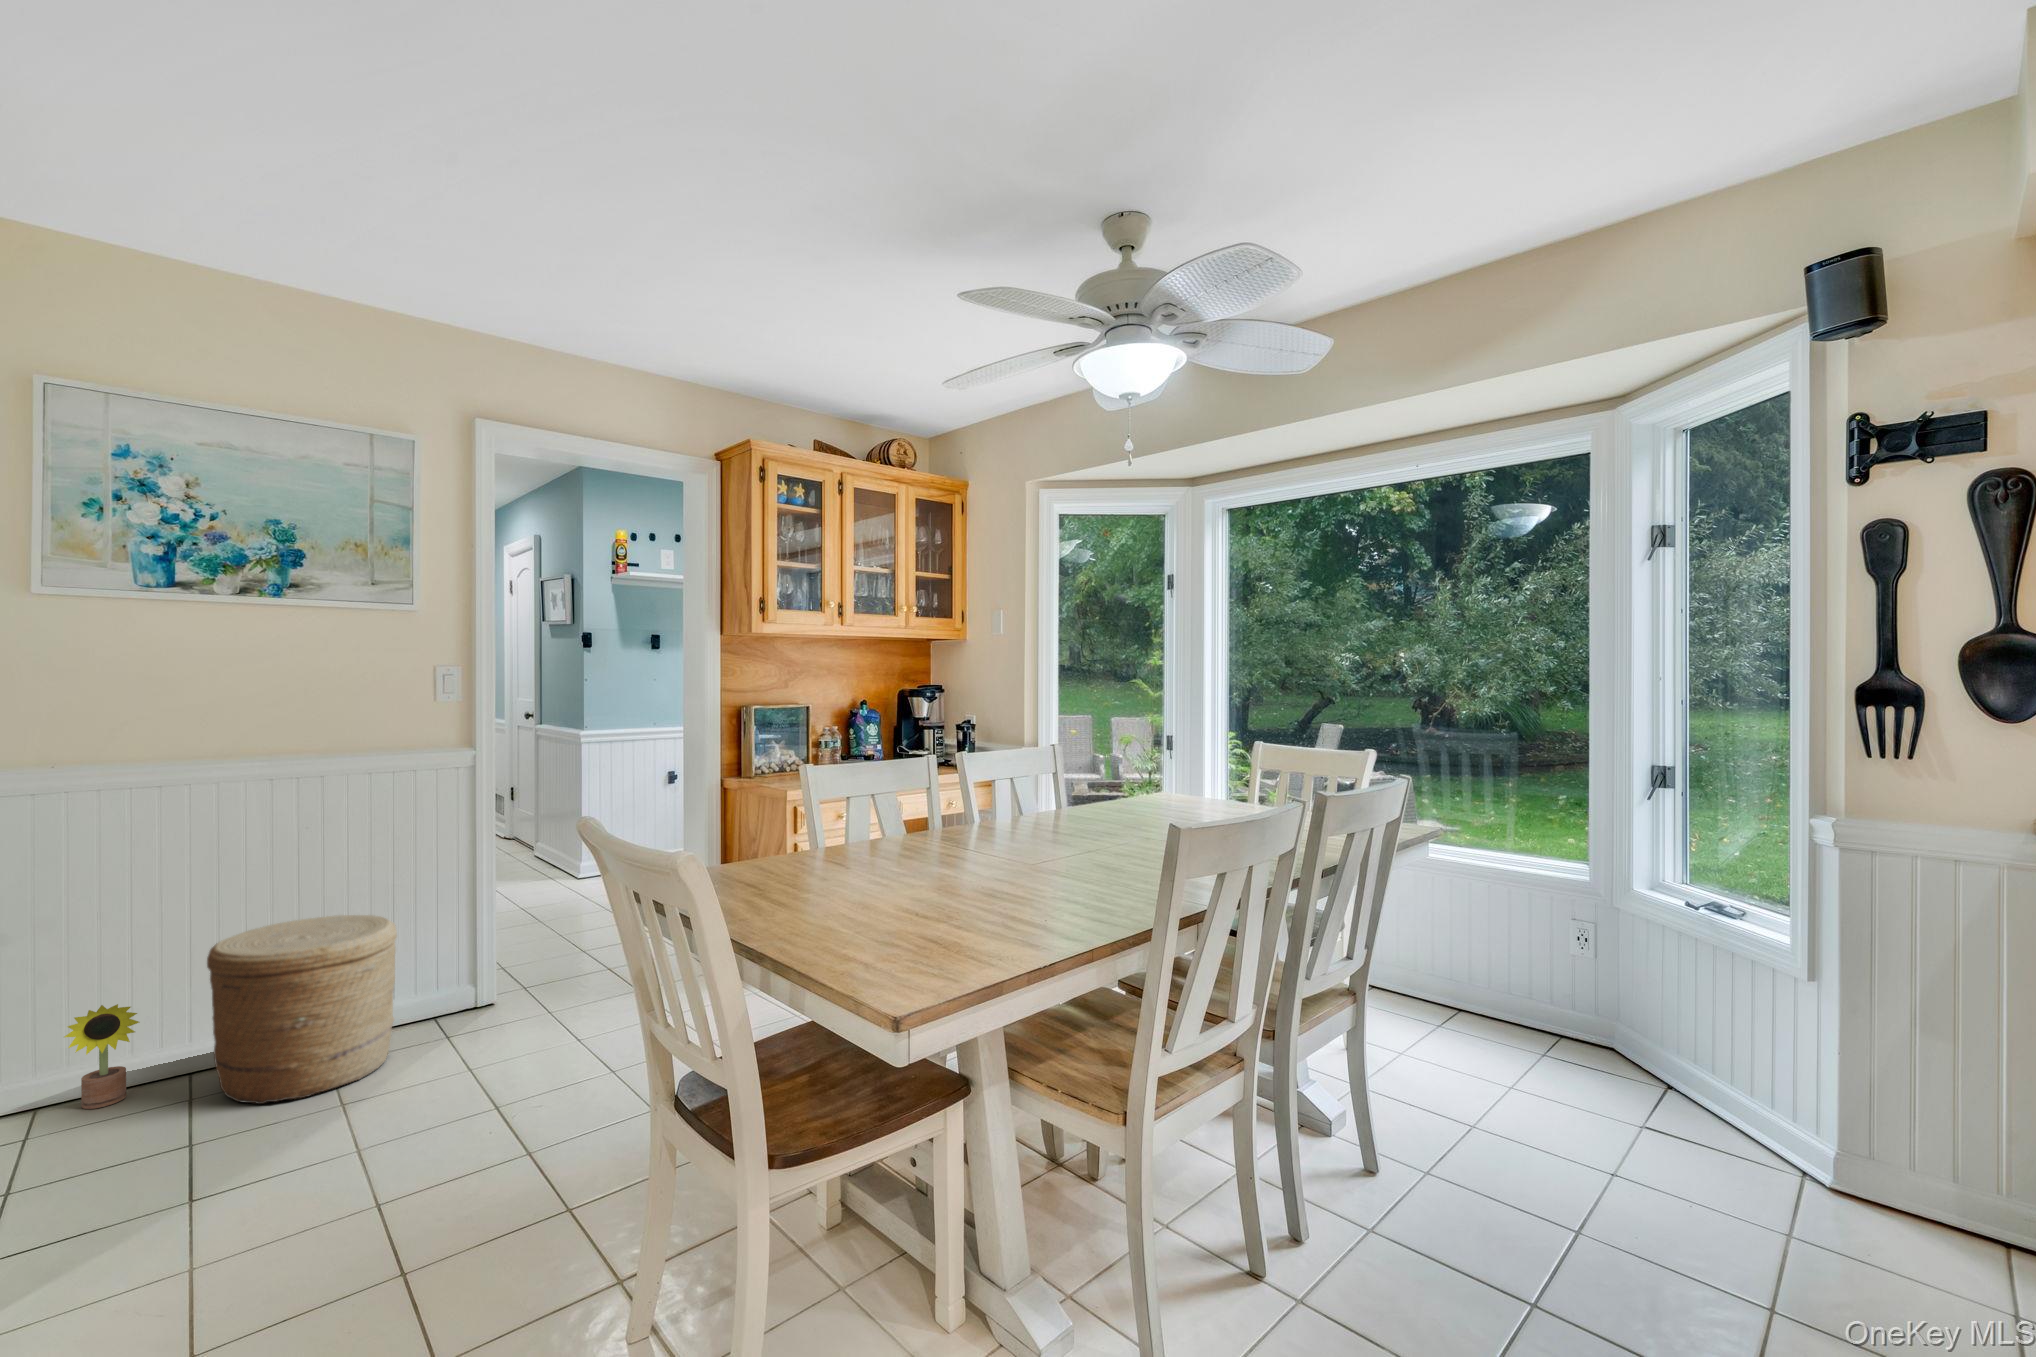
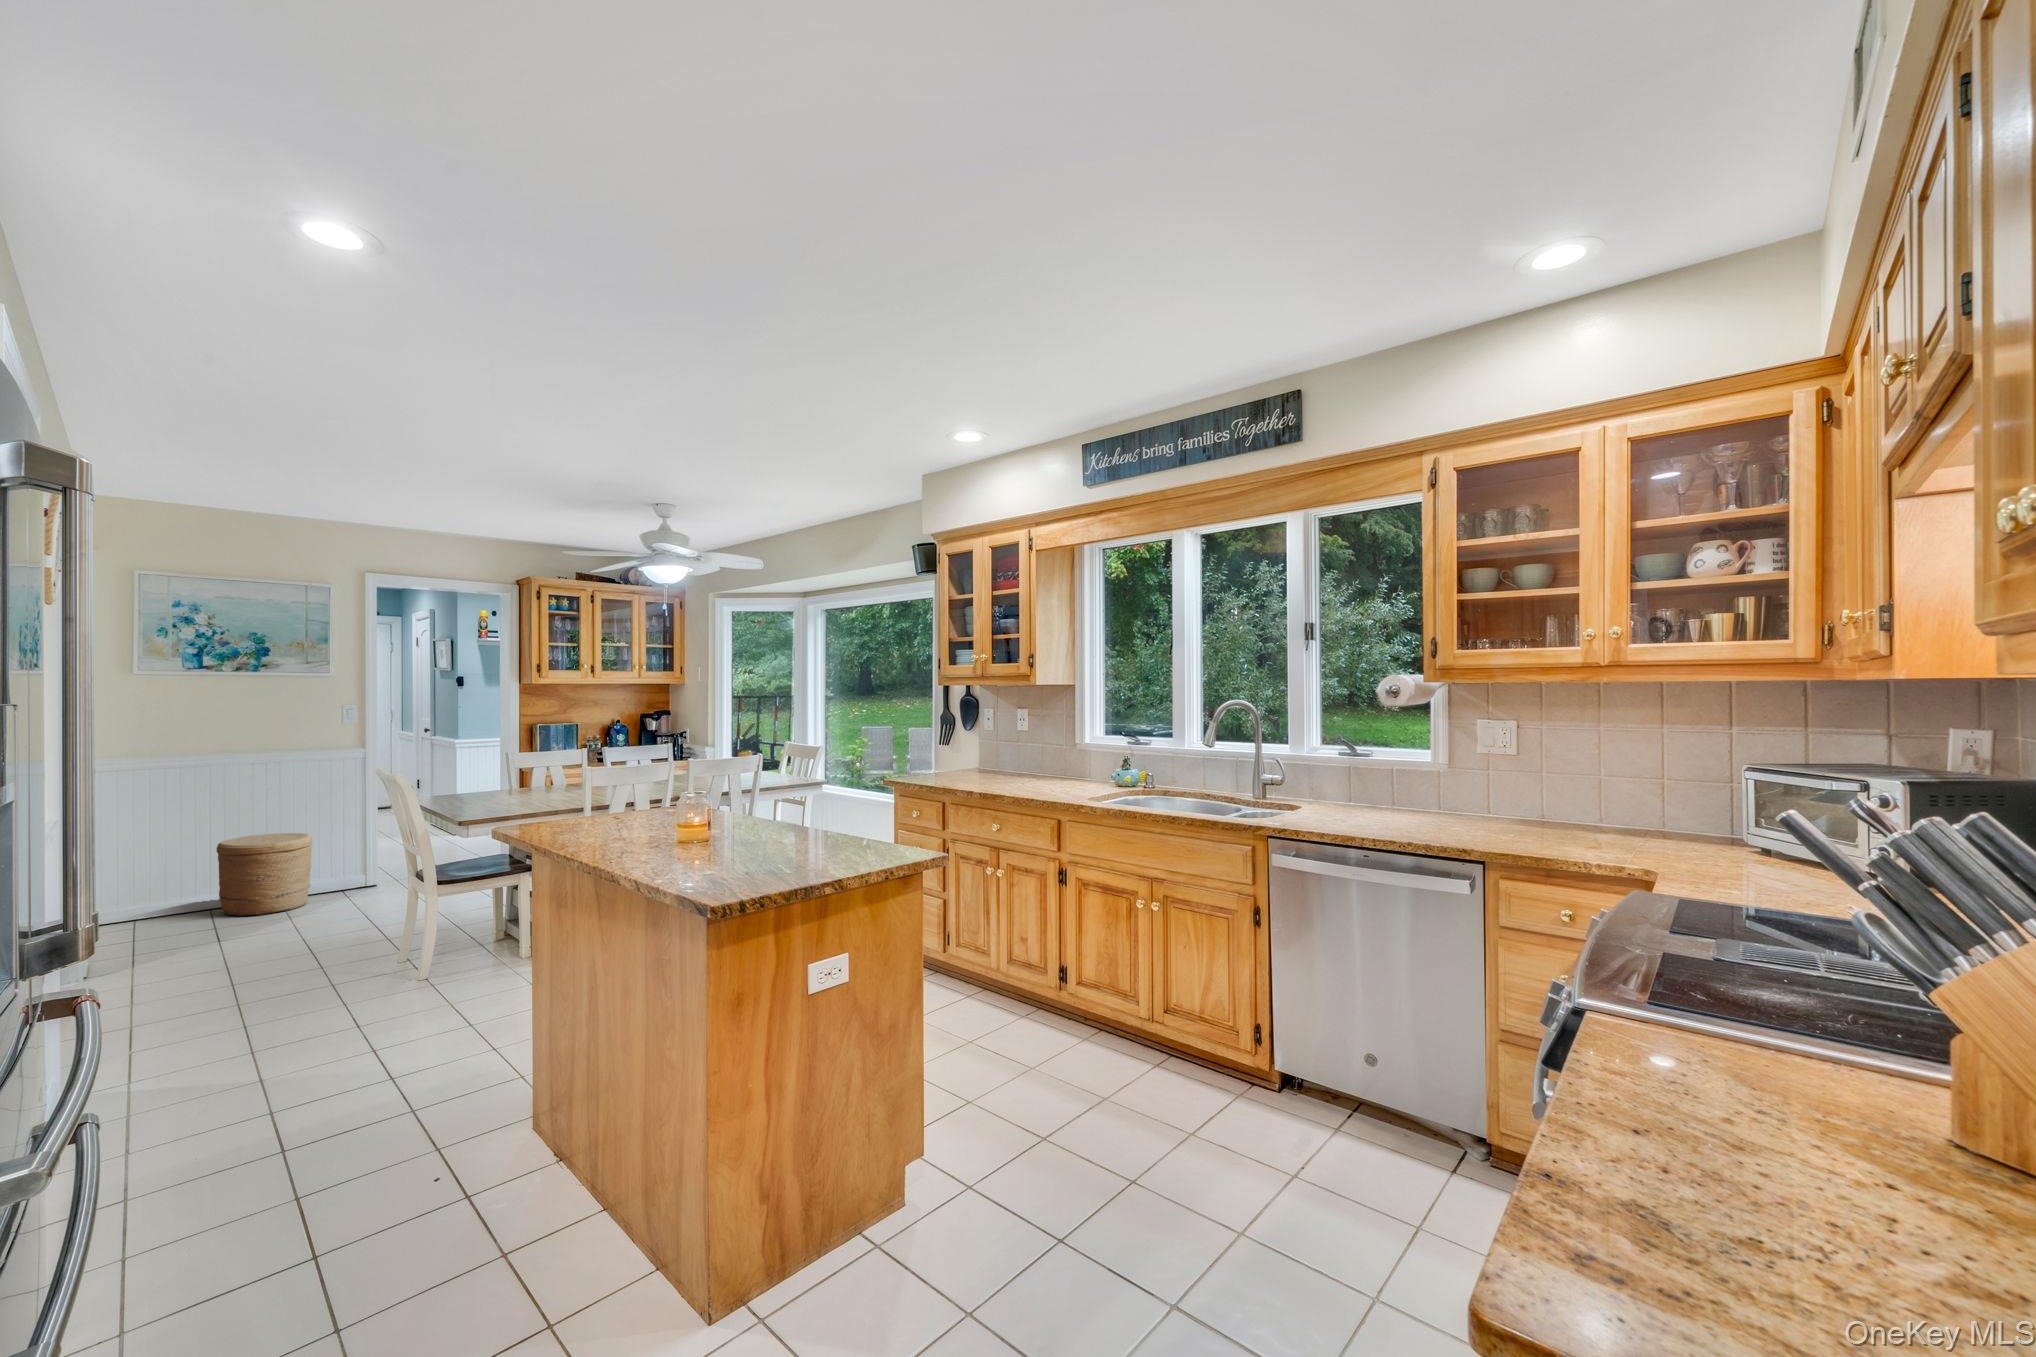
decorative plant: present [64,1004,140,1109] -> none [149,868,184,917]

